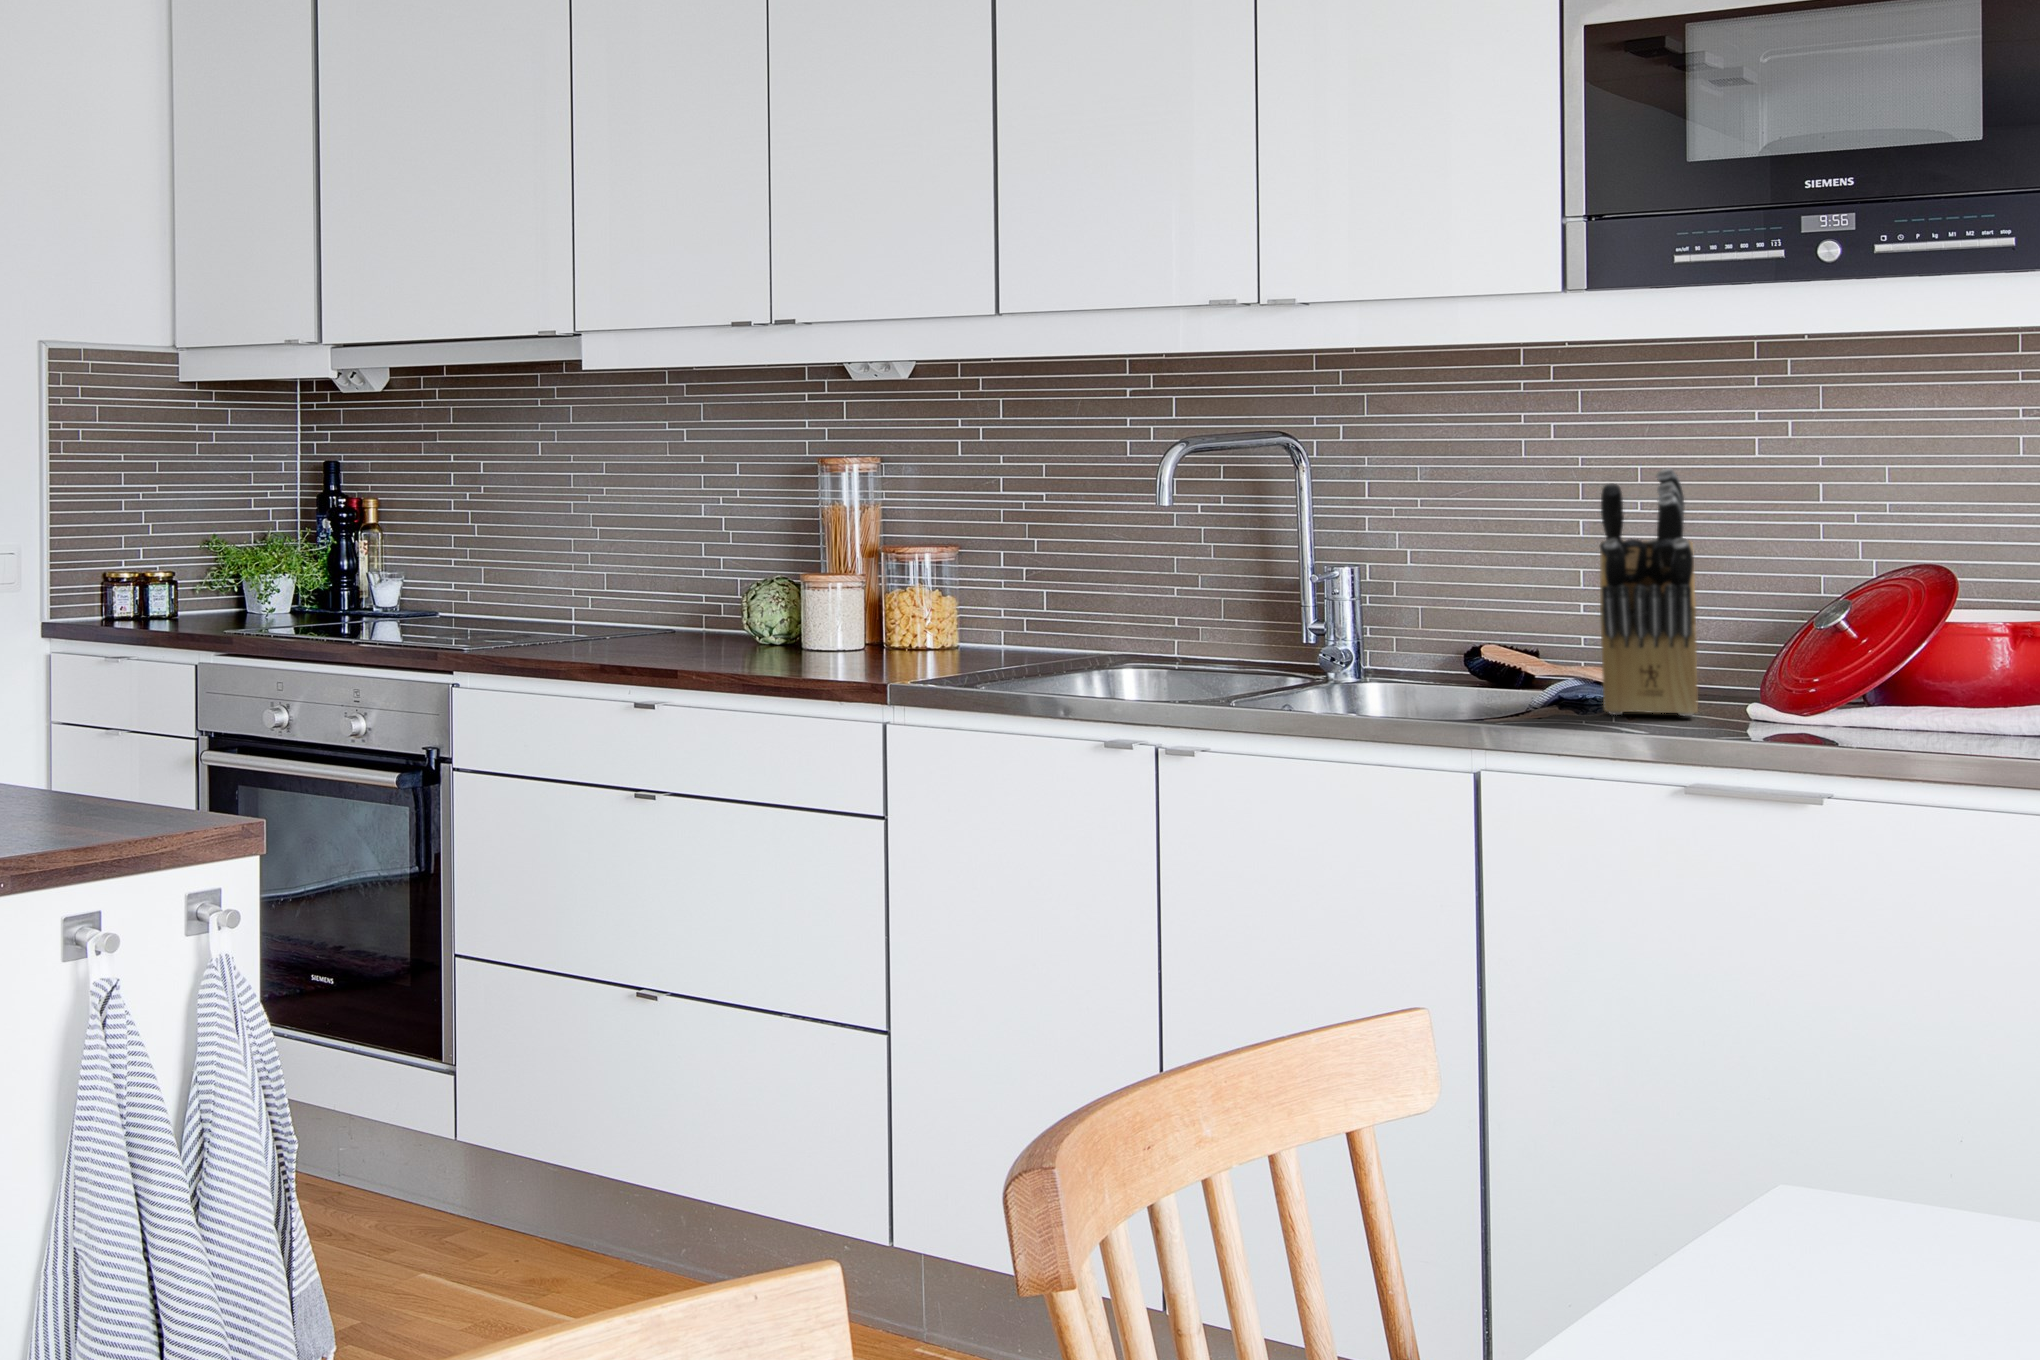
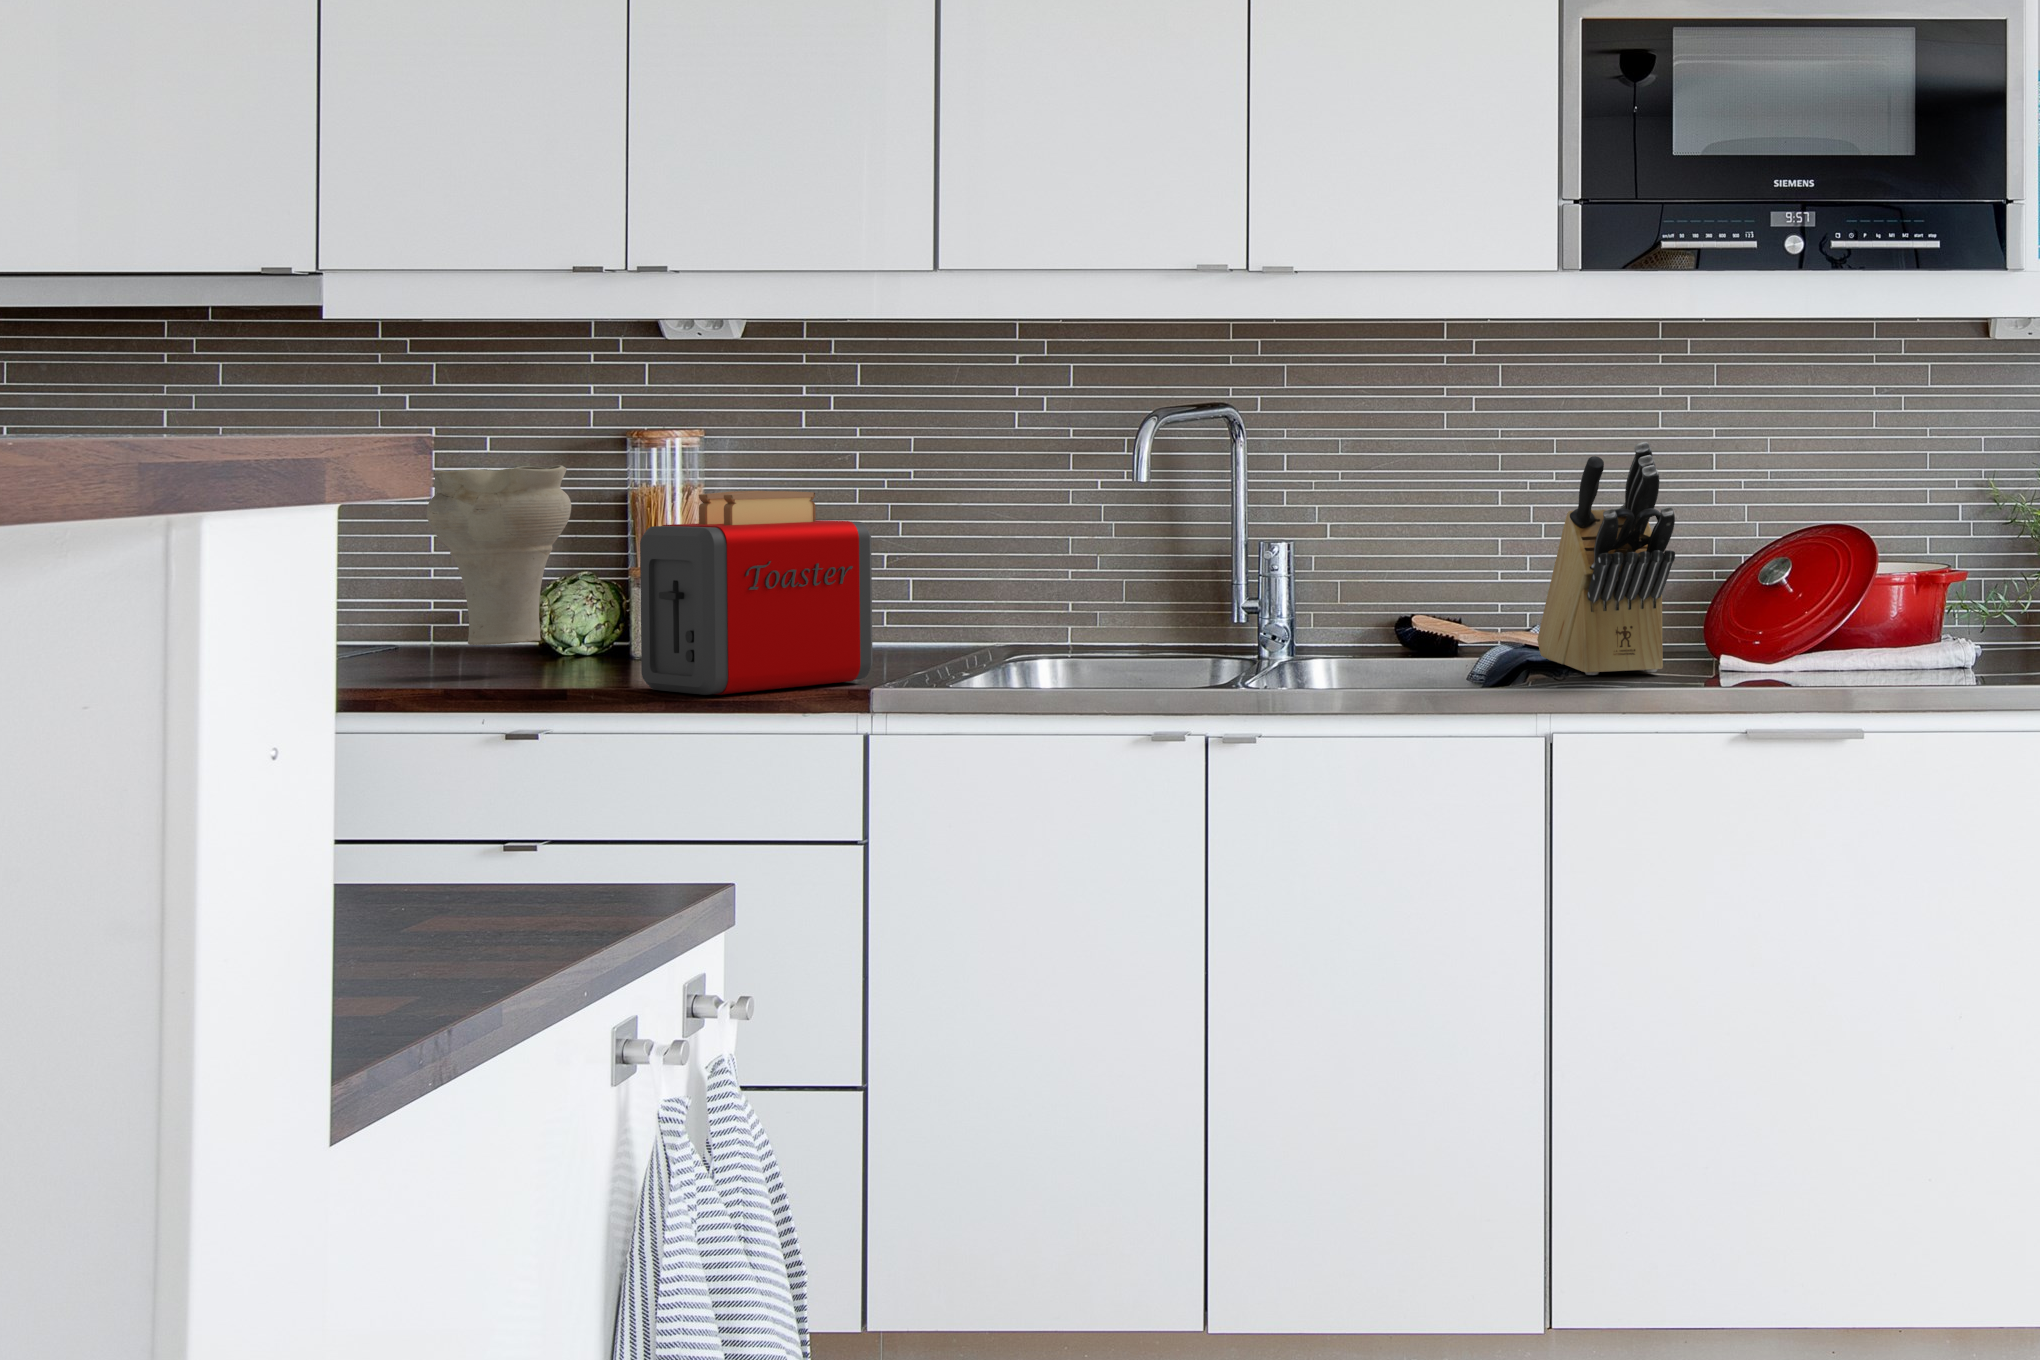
vase: none [615,481,753,649] -> present [427,465,571,645]
toaster: none [748,509,934,679] -> present [640,491,873,695]

